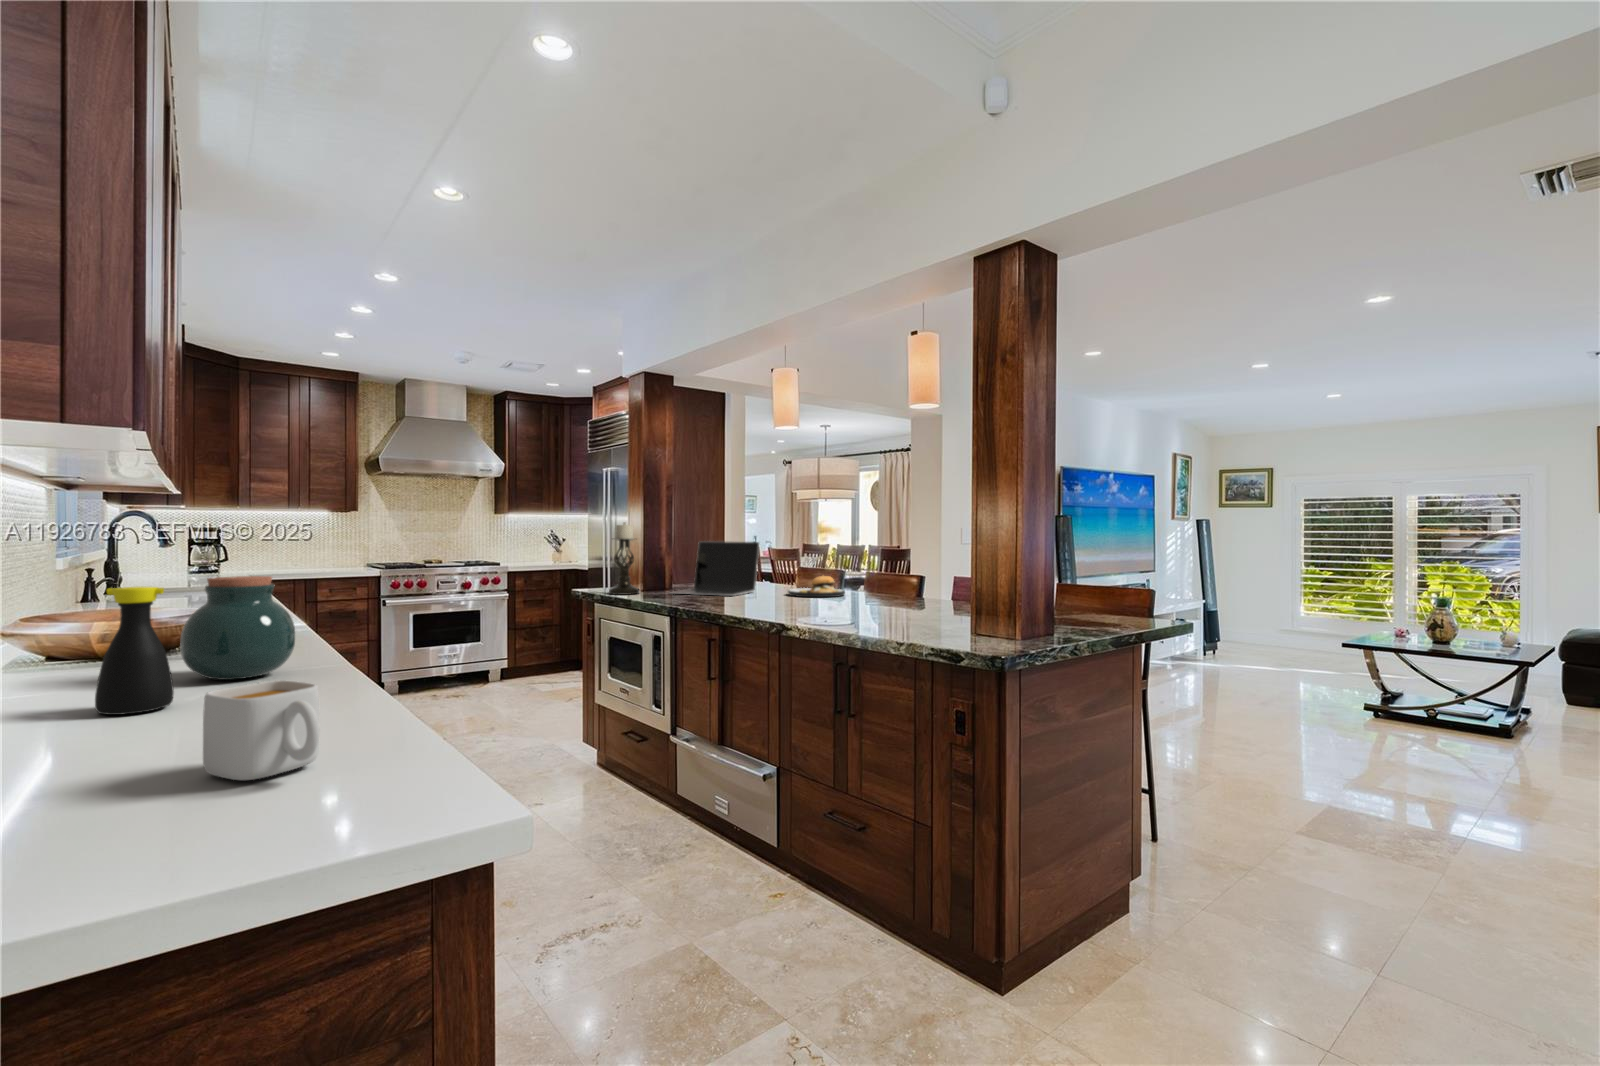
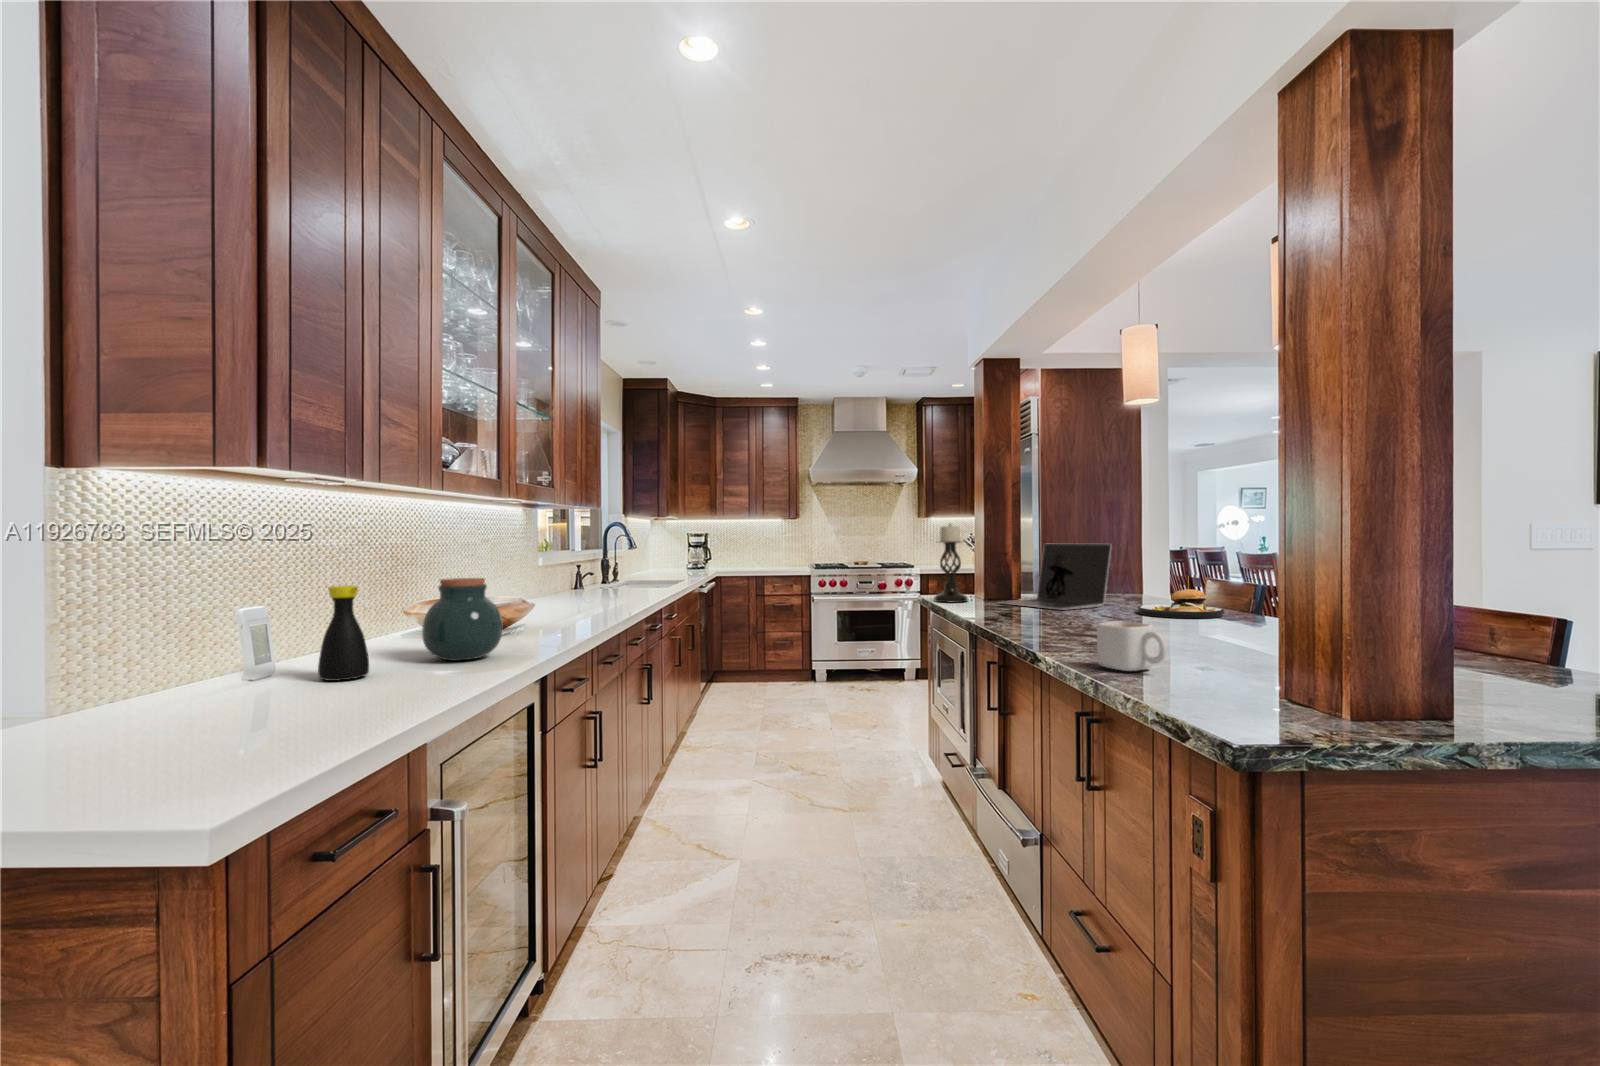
mug: present [203,680,320,780] -> present [1097,622,1166,671]

